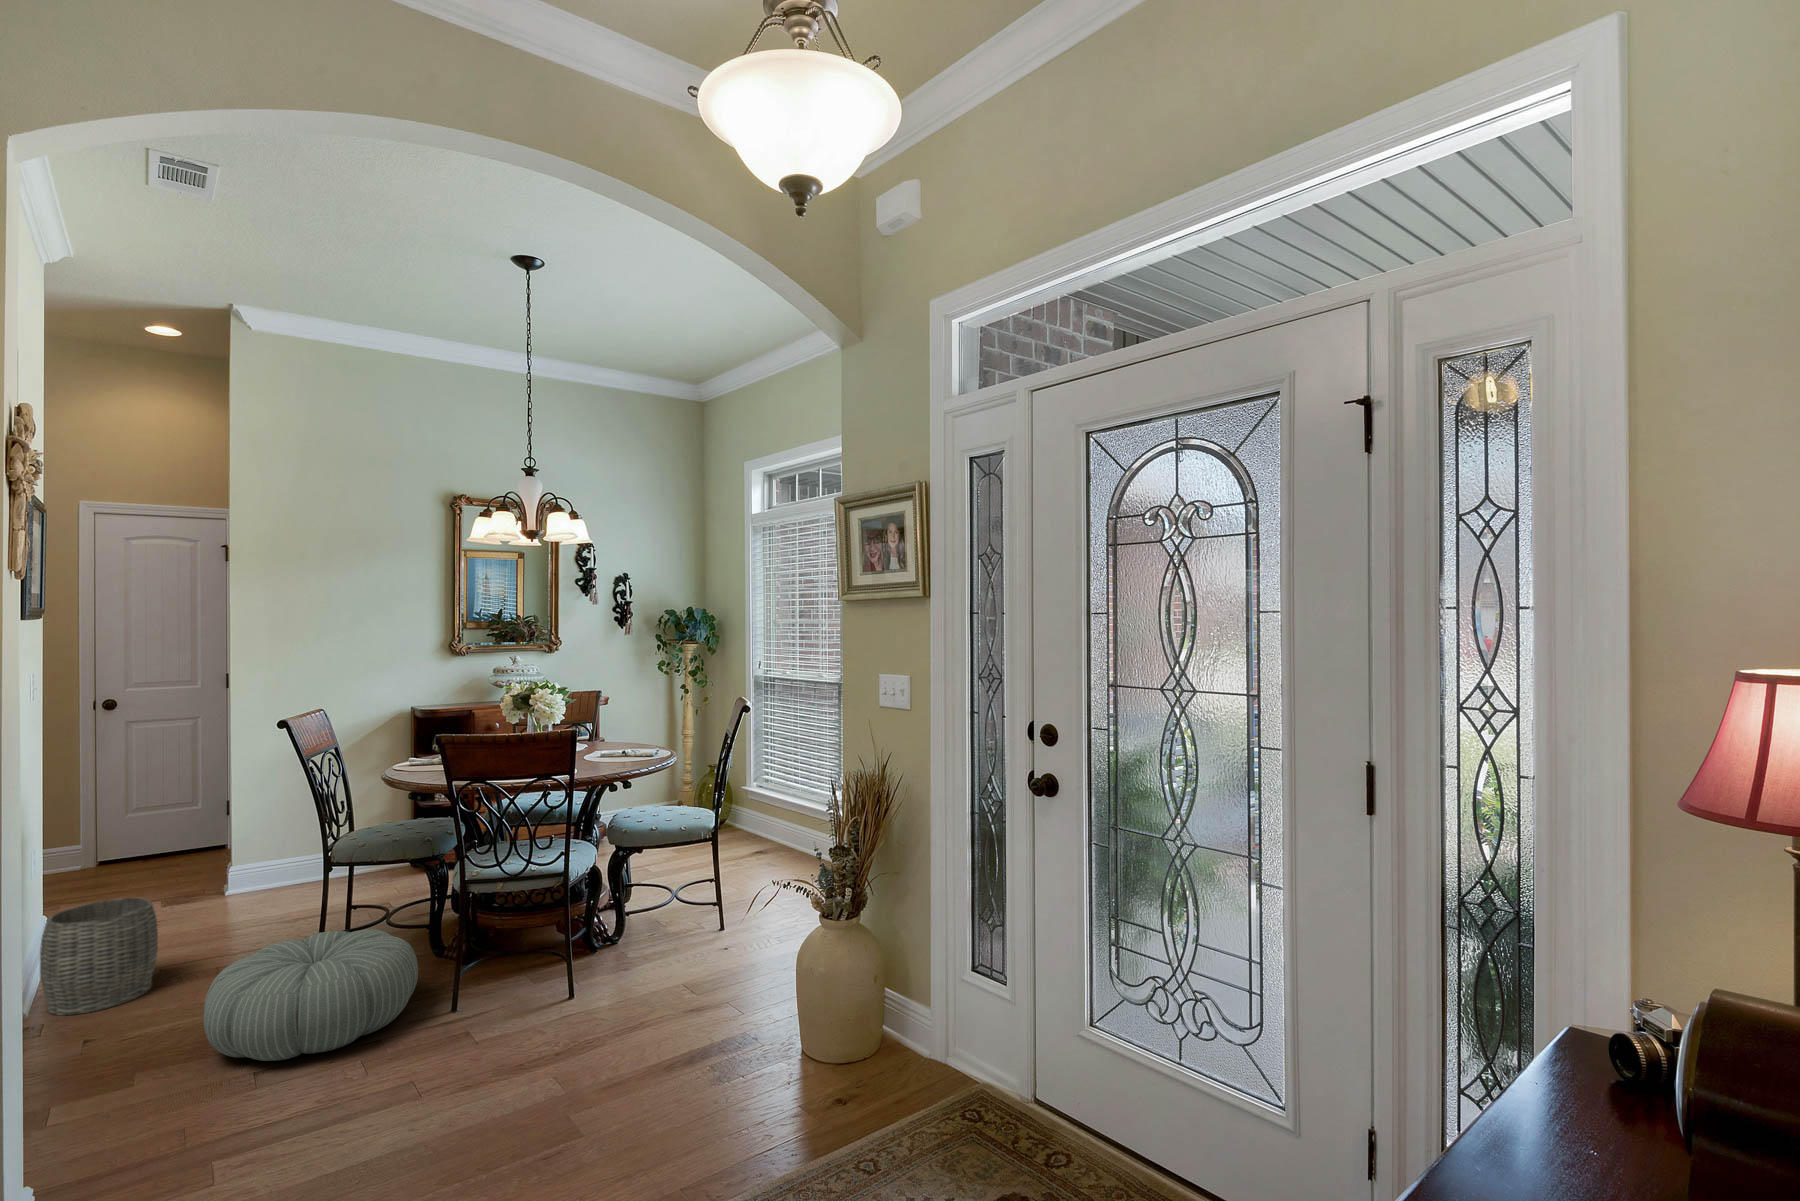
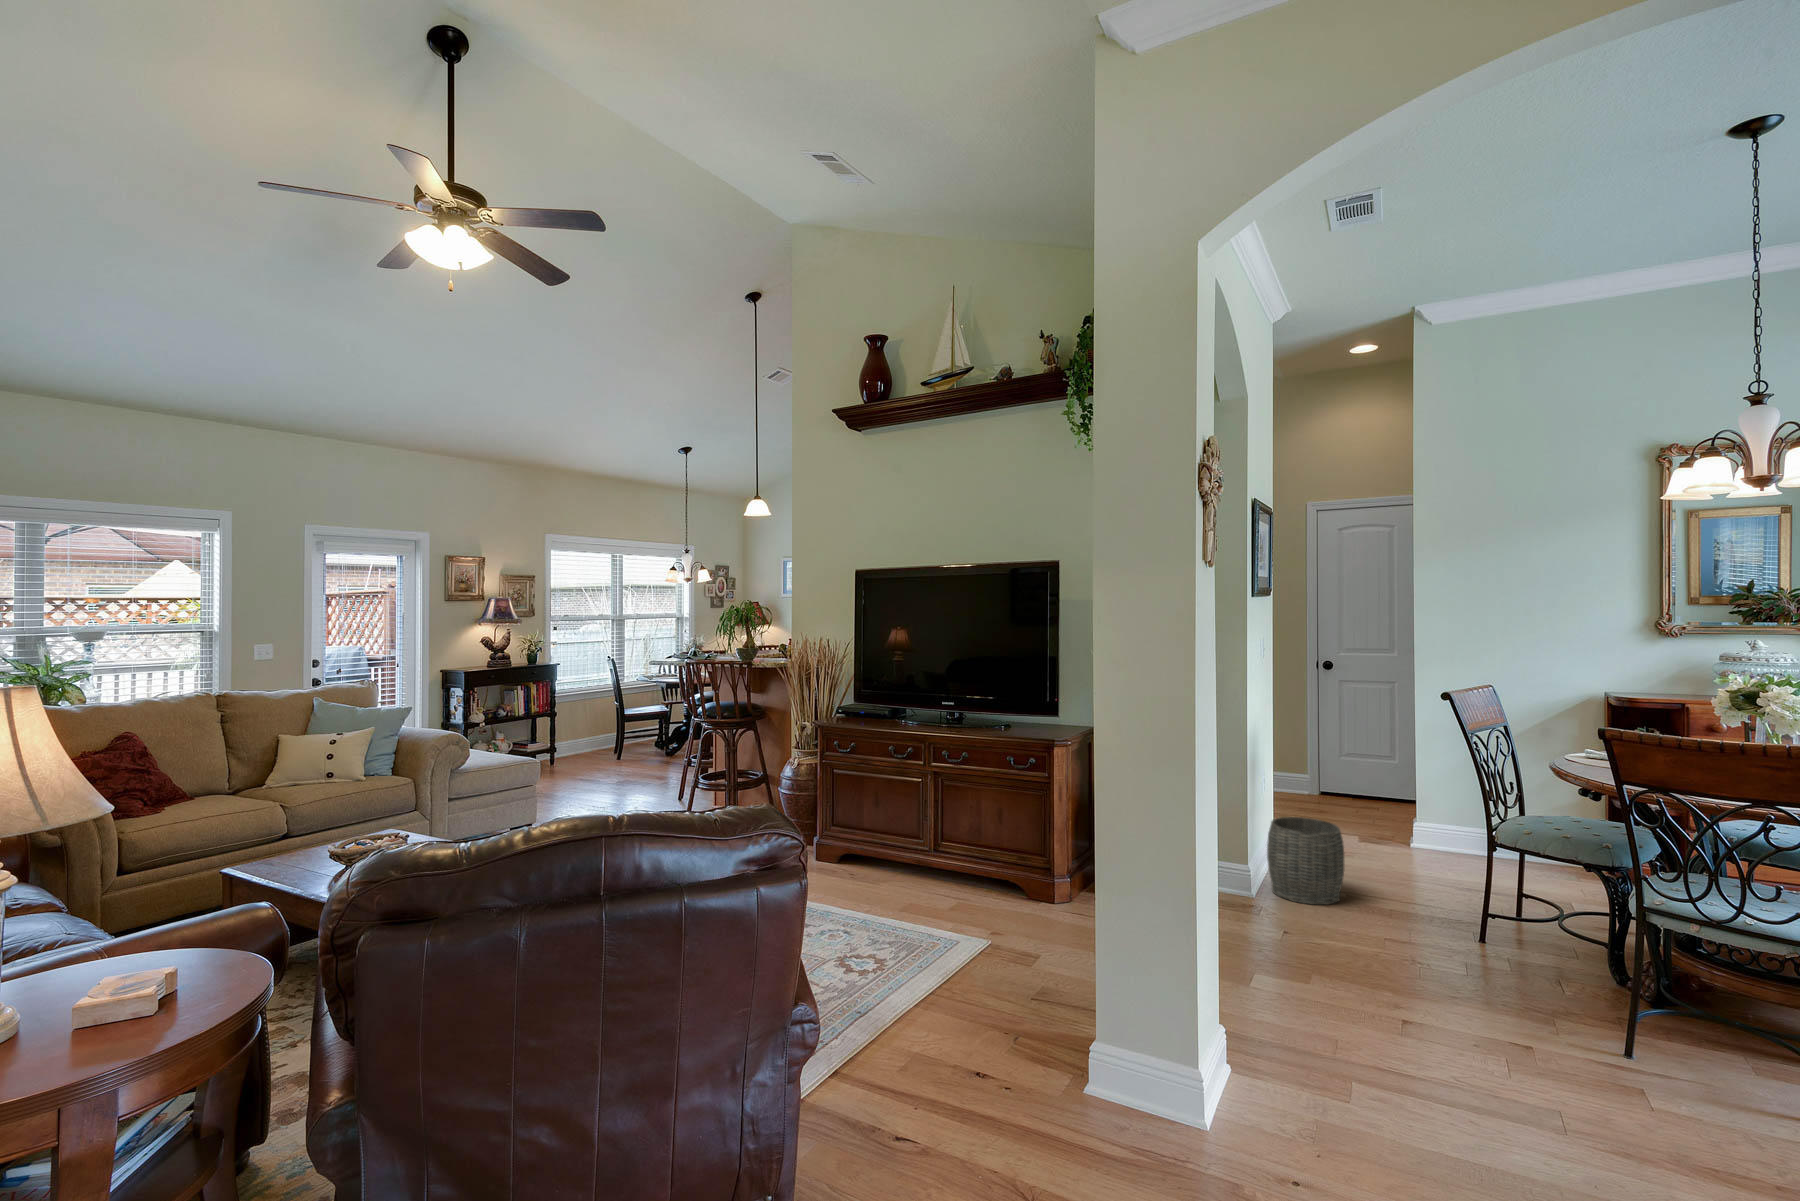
pouf: present [204,929,418,1061] -> none [1365,900,1581,1030]

